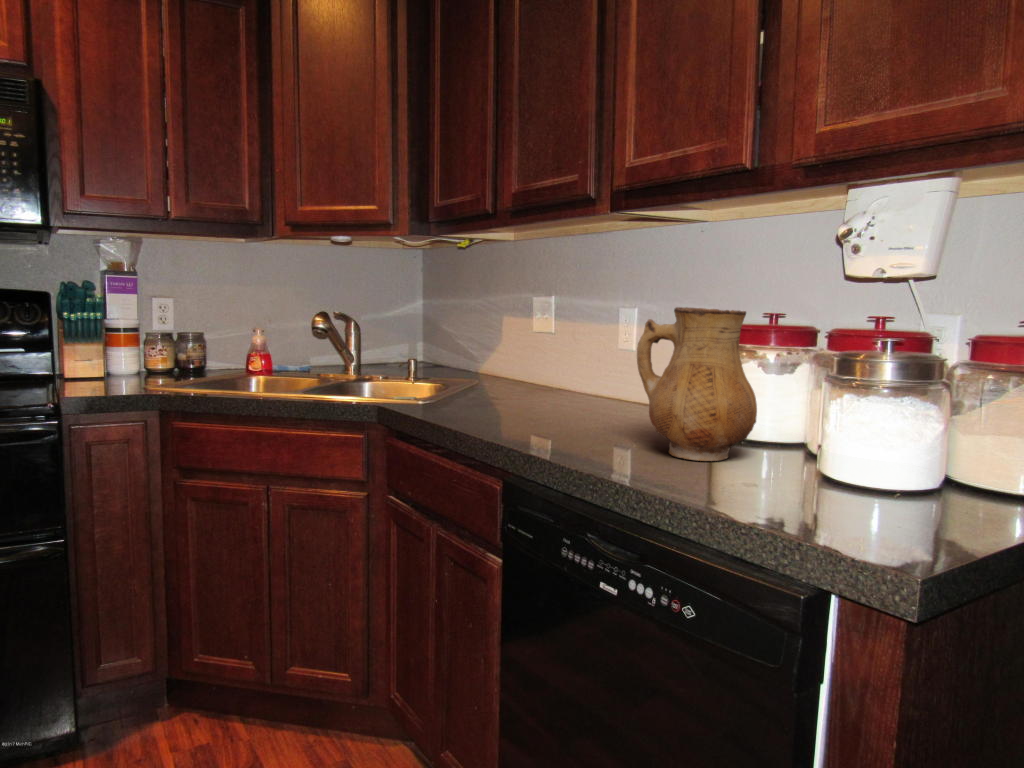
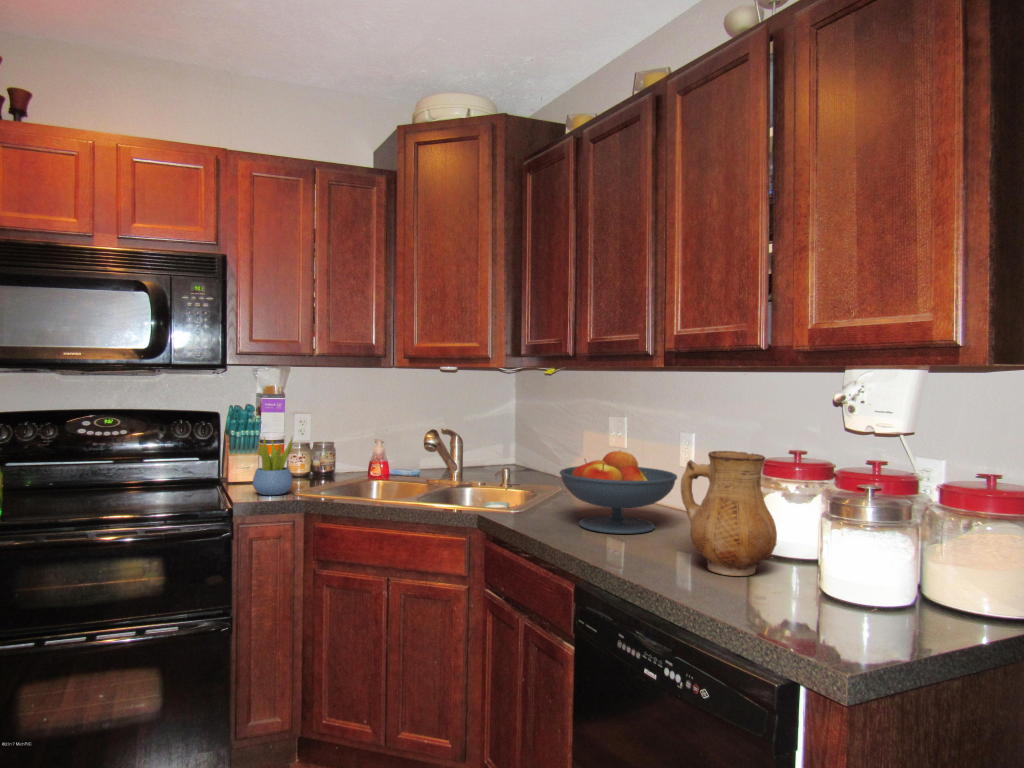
succulent plant: none [91,315,146,390] -> present [253,438,293,495]
fruit bowl: none [478,325,619,421] -> present [560,450,677,534]

